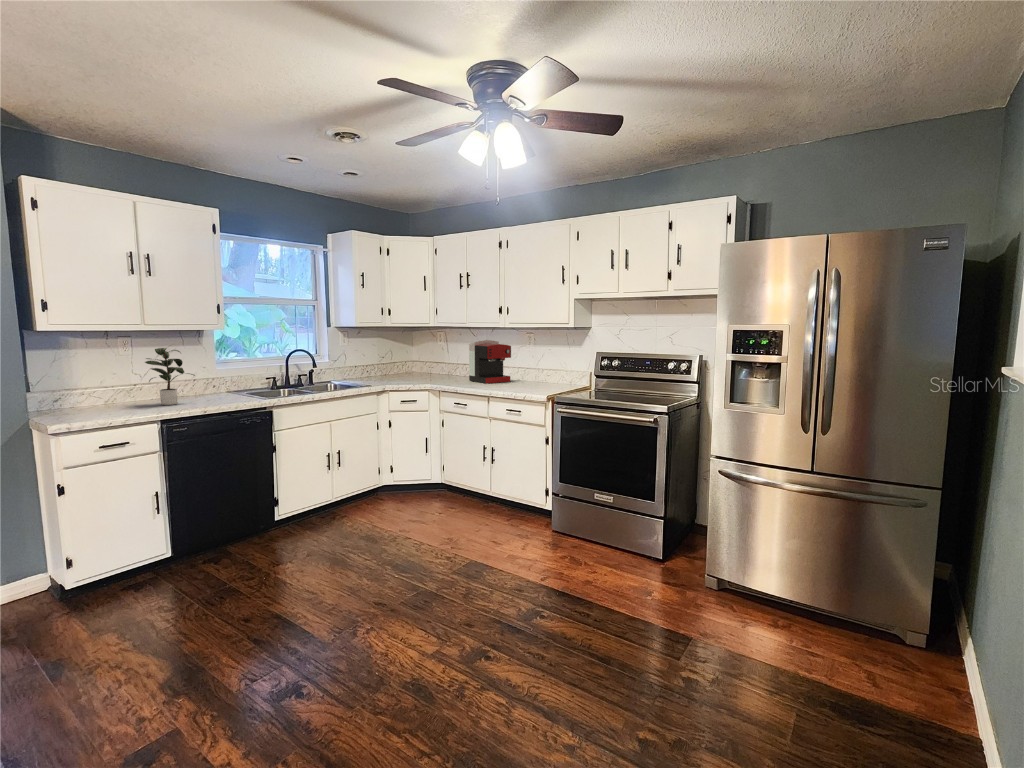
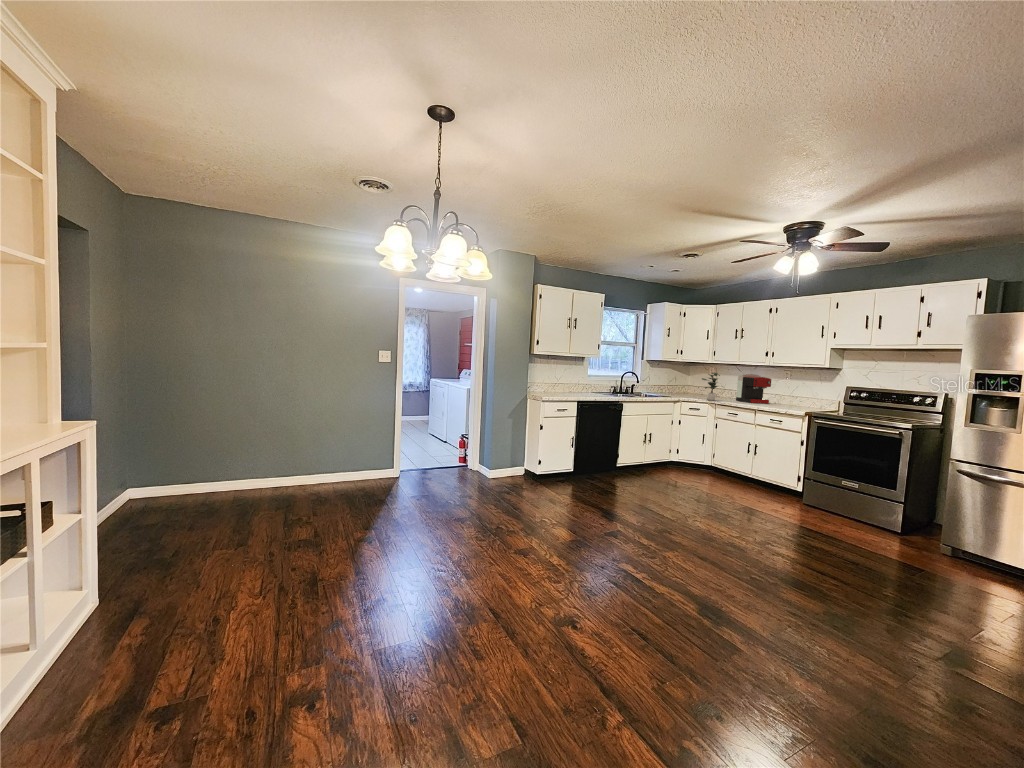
potted plant: present [145,348,193,405] -> present [702,373,720,401]

